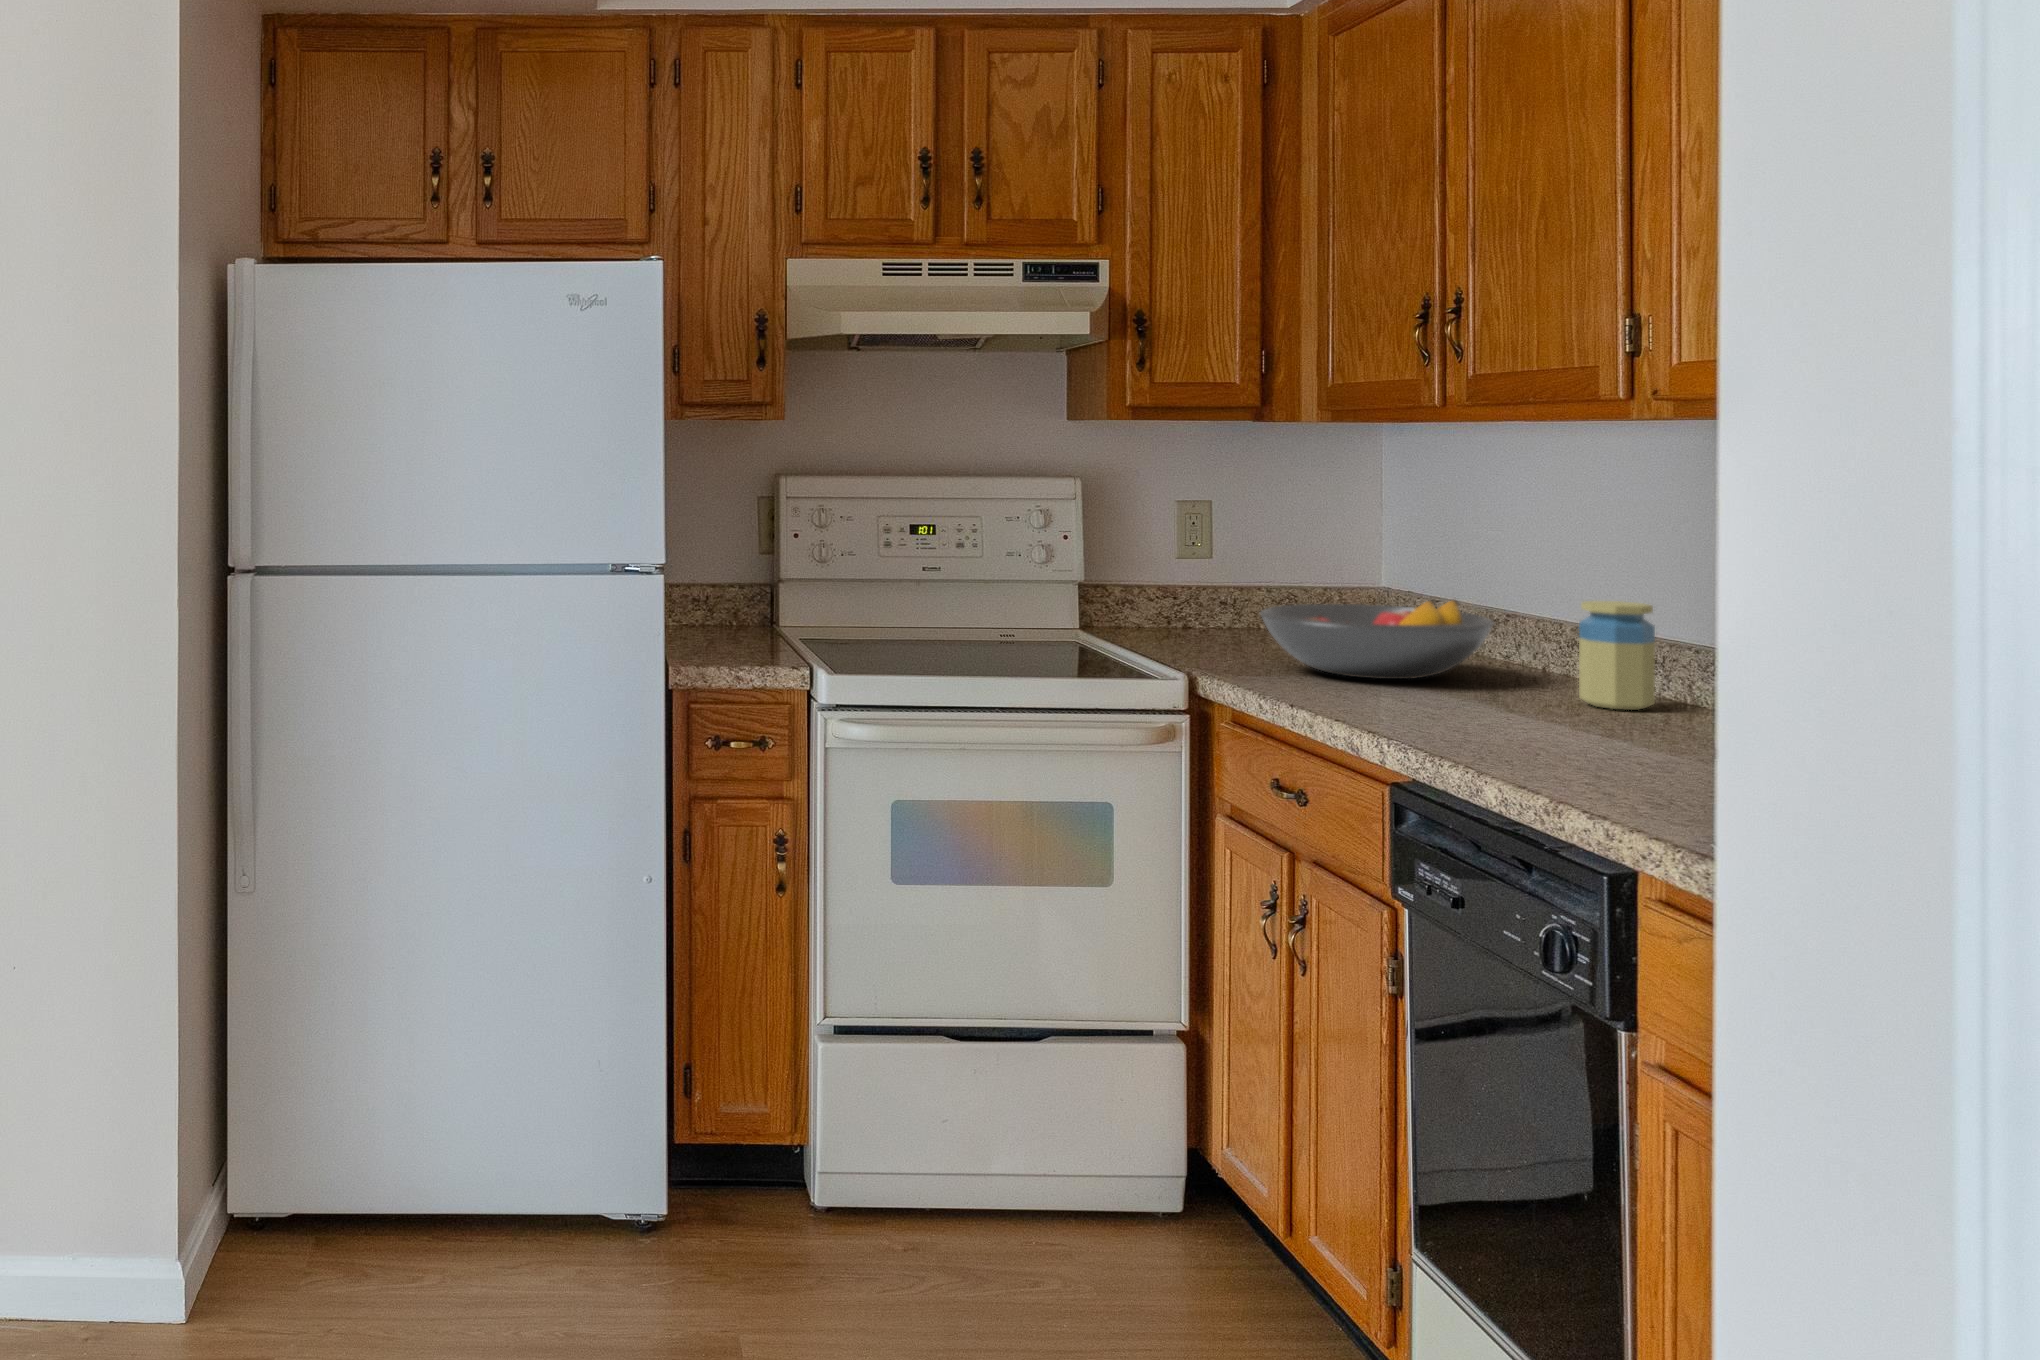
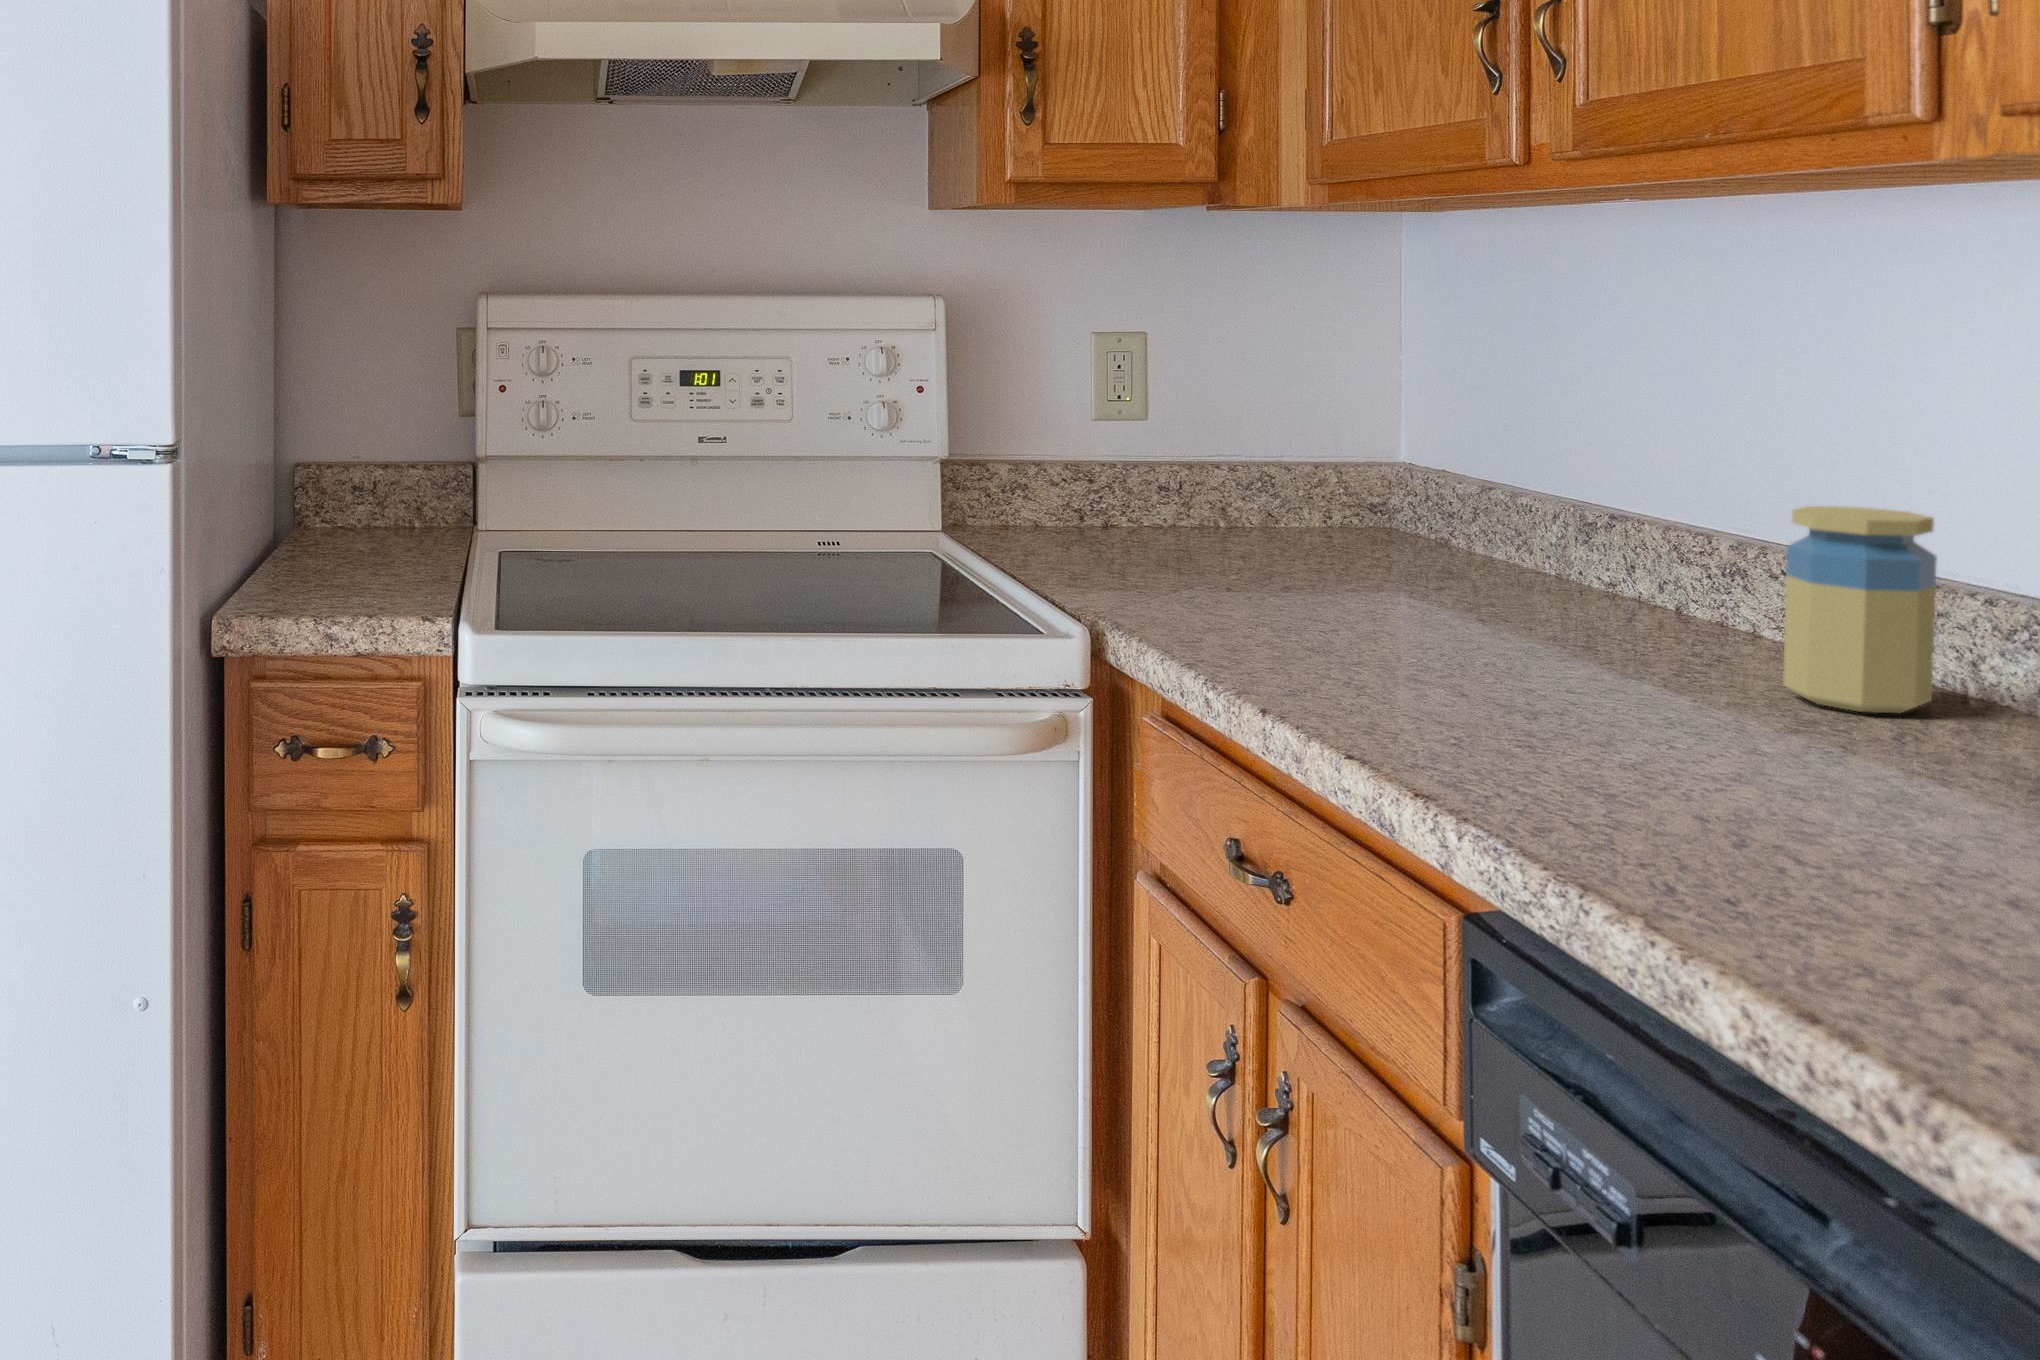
fruit bowl: present [1260,600,1494,679] -> none [1207,495,1610,635]

